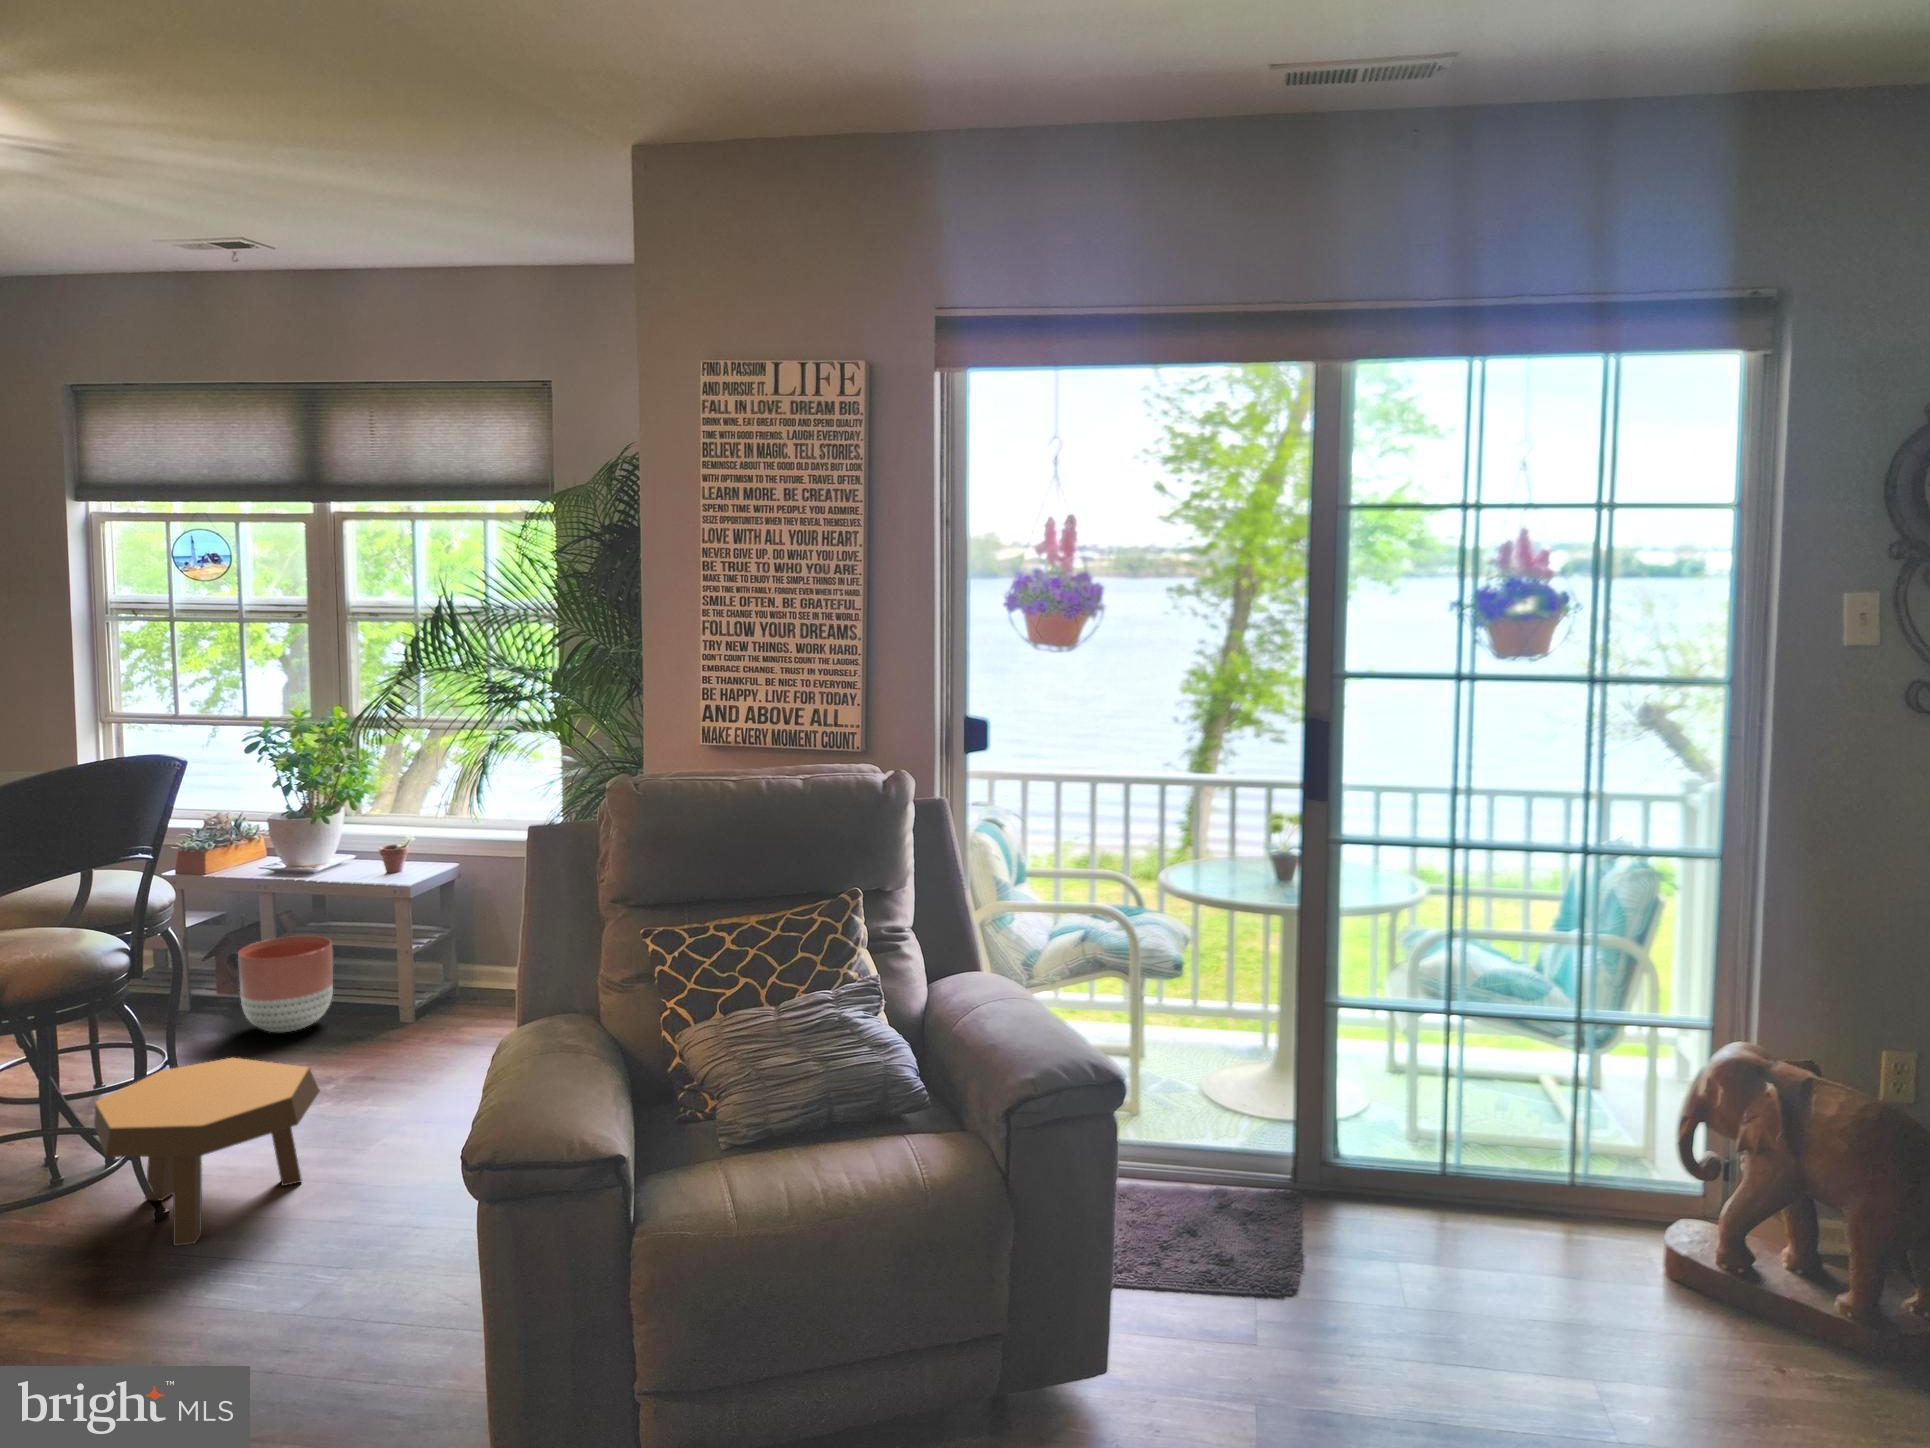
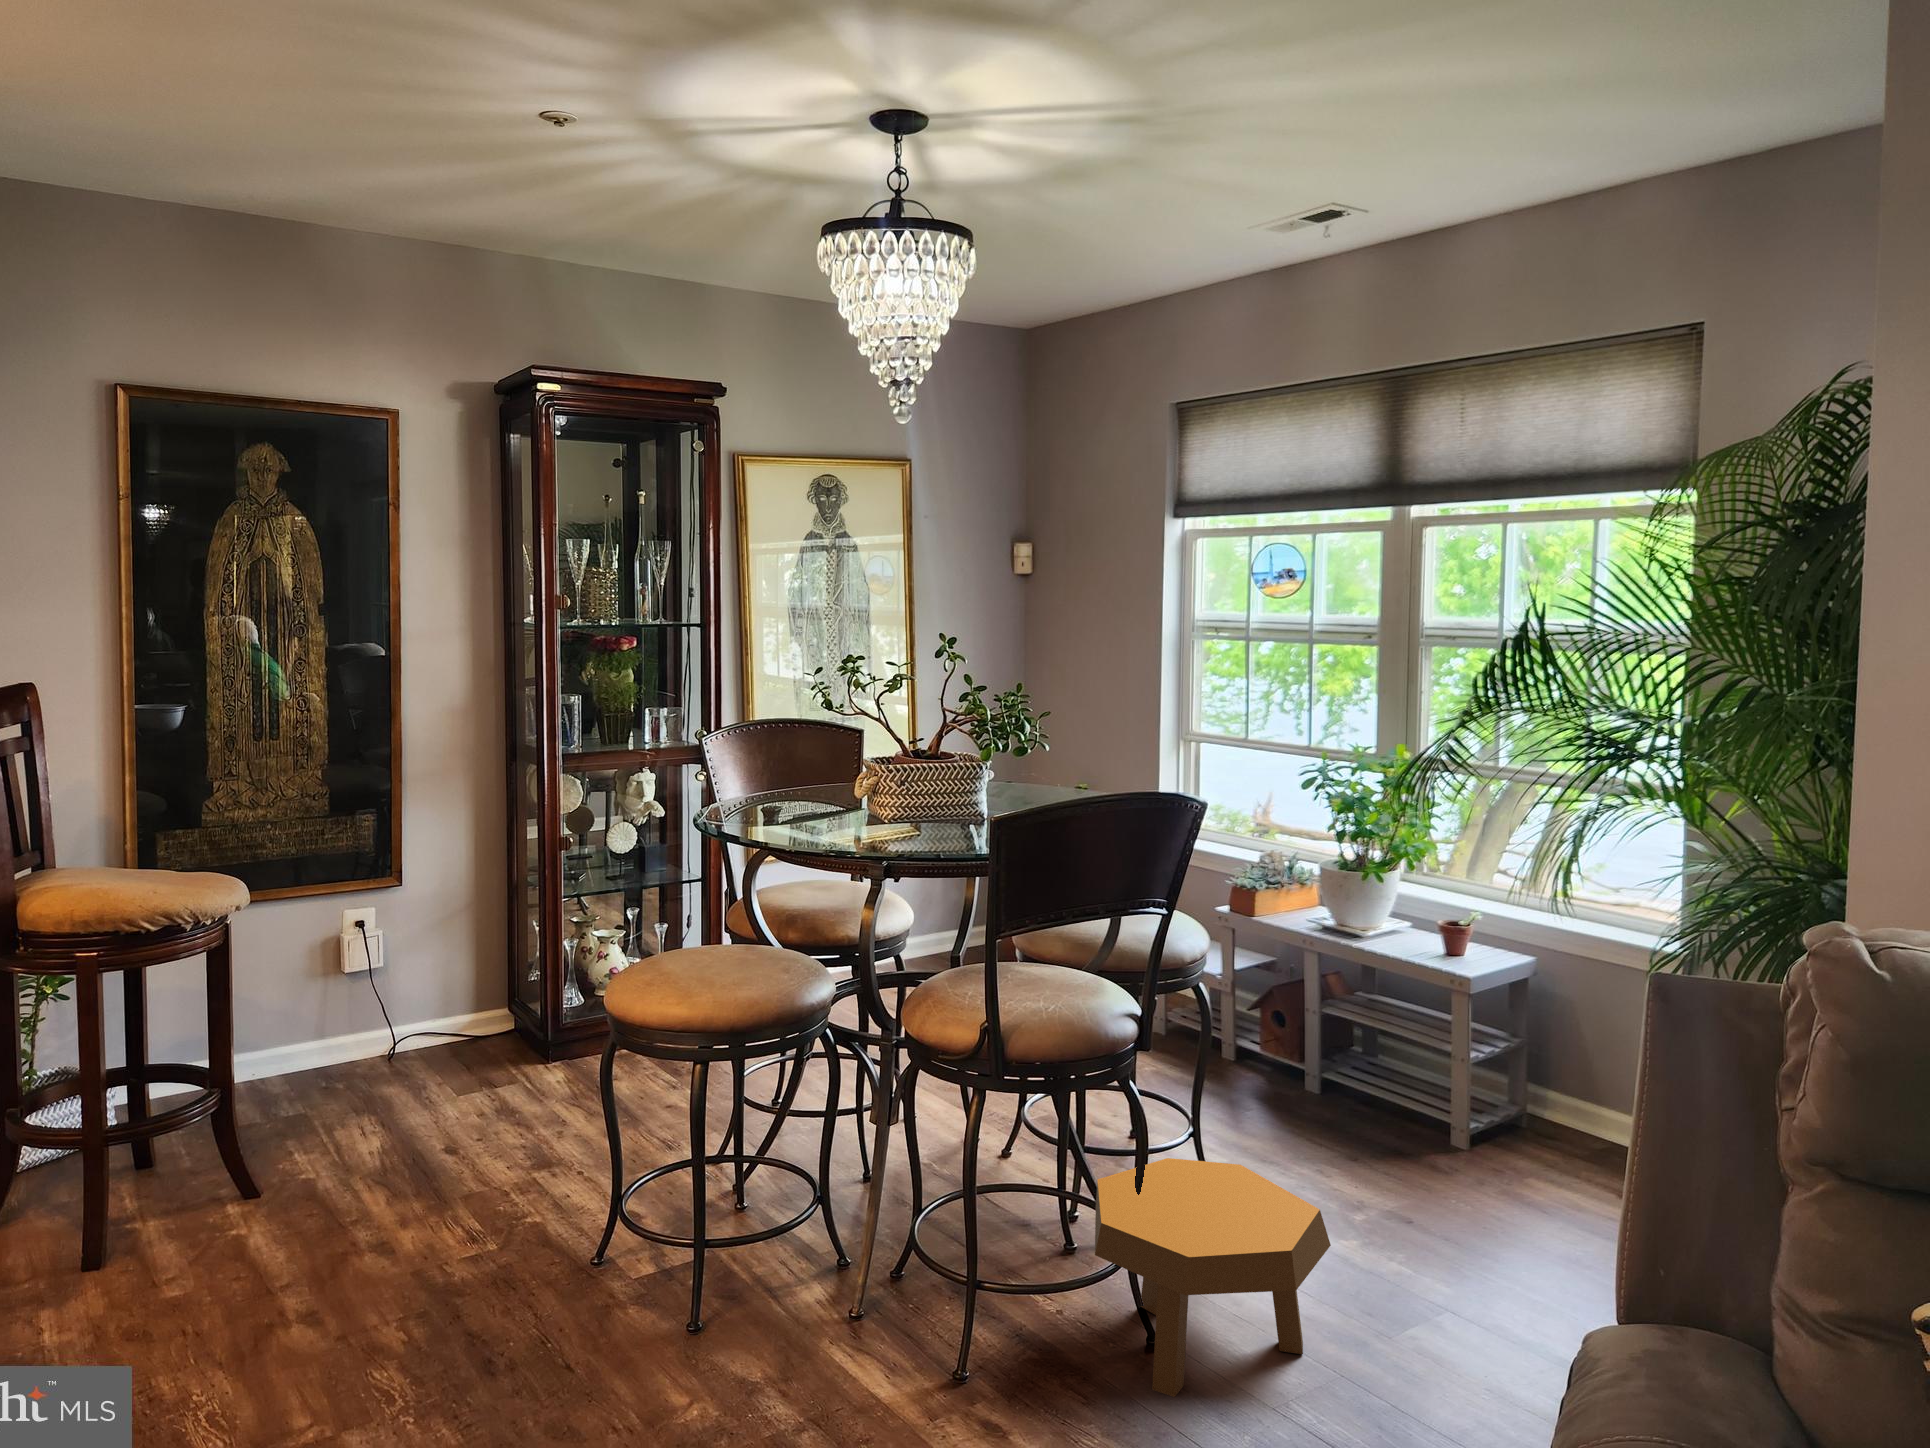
planter: present [238,936,333,1033] -> none [1278,1007,1378,1122]

